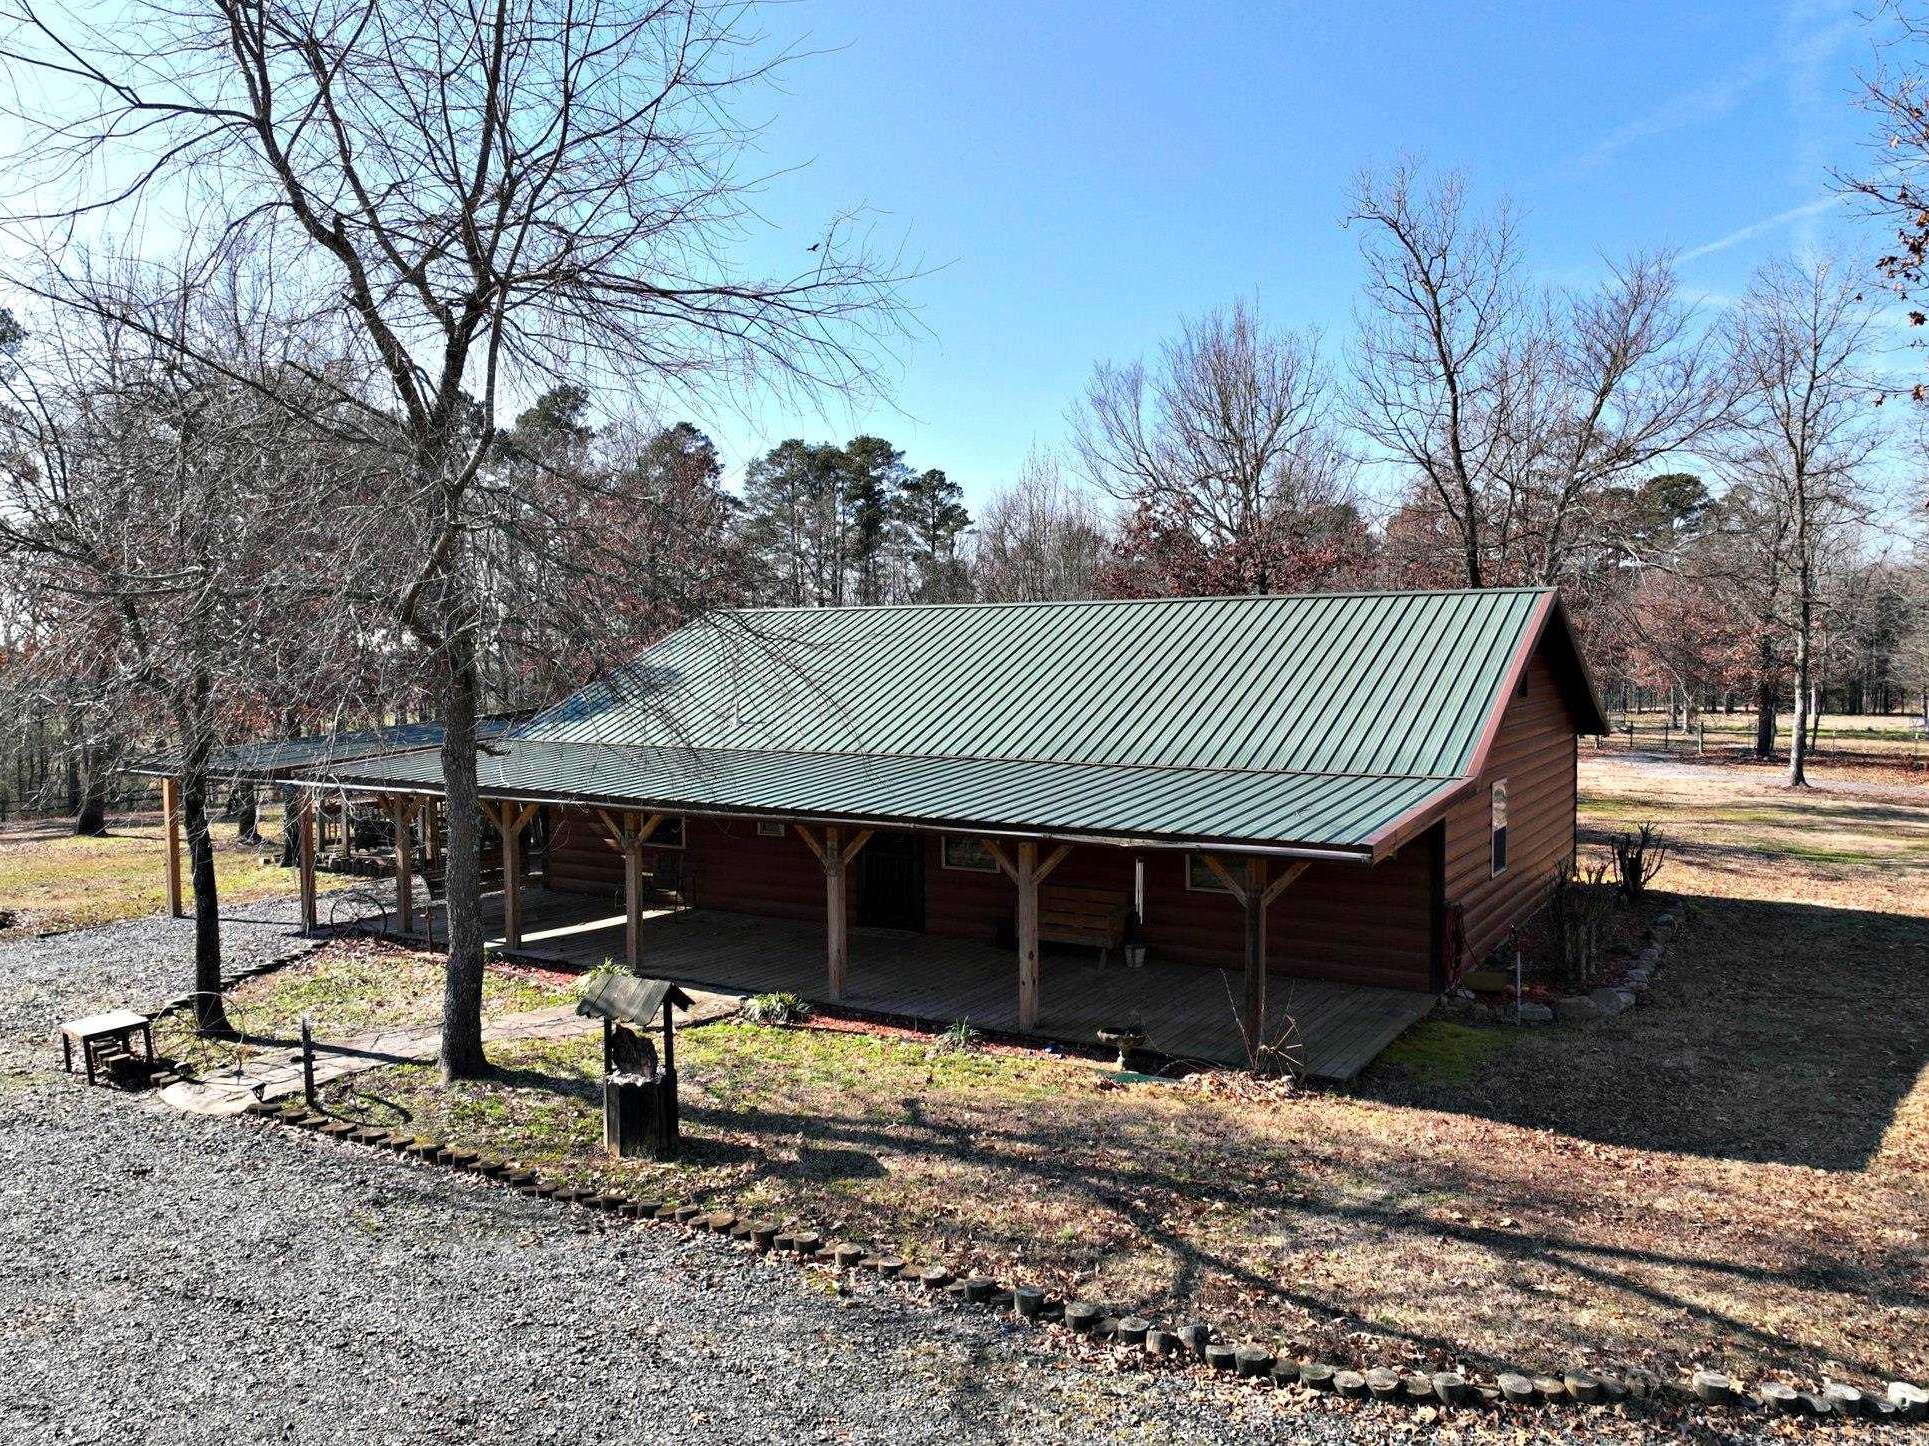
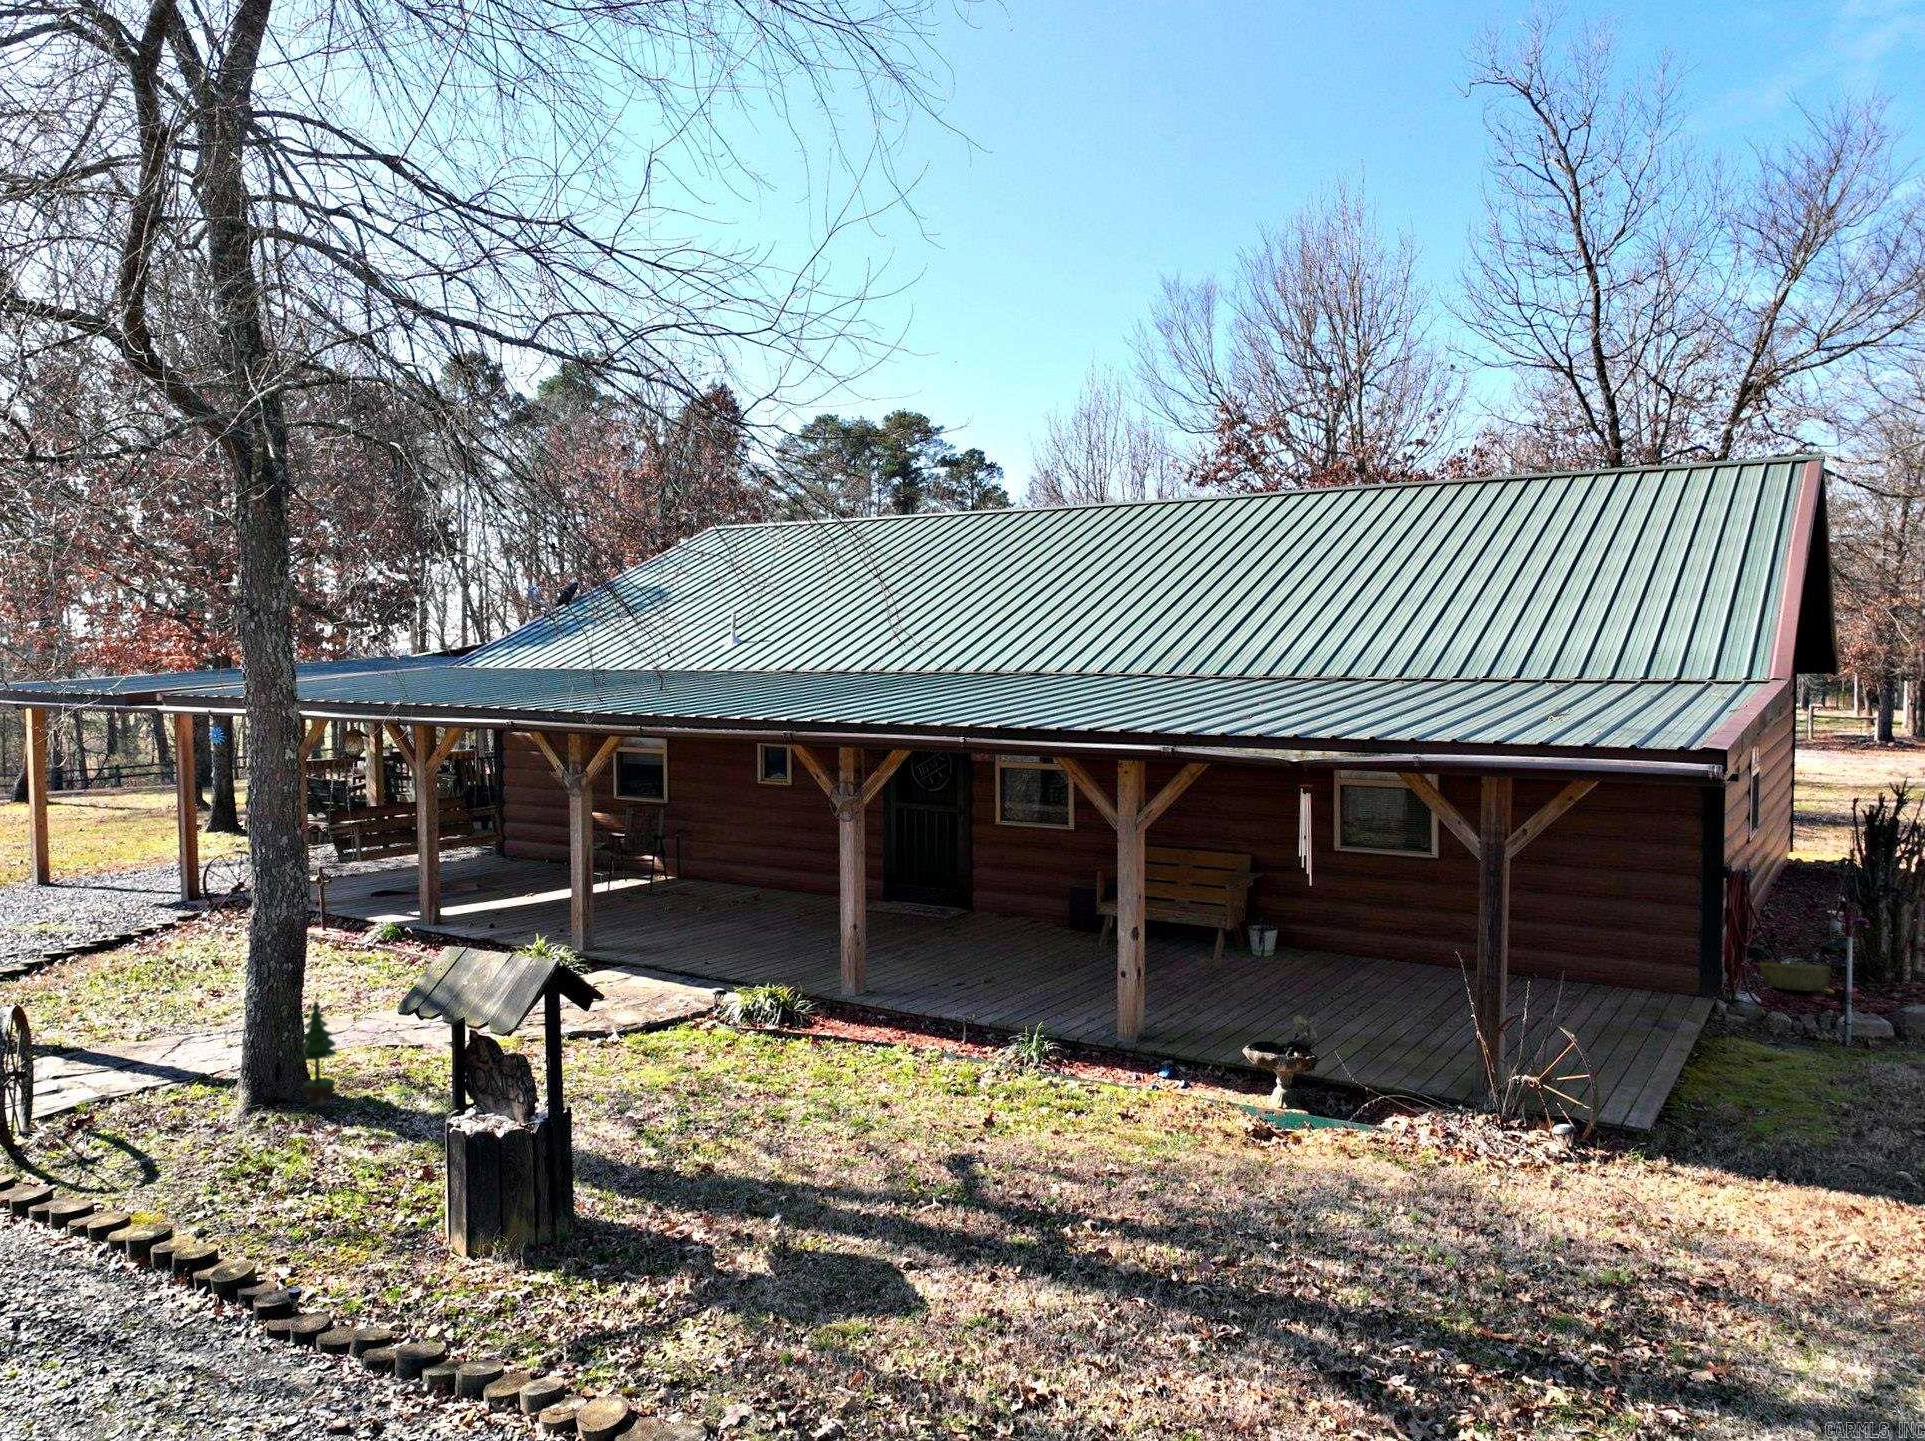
potted tree: none [478,1007,506,1079] -> present [298,1001,337,1109]

